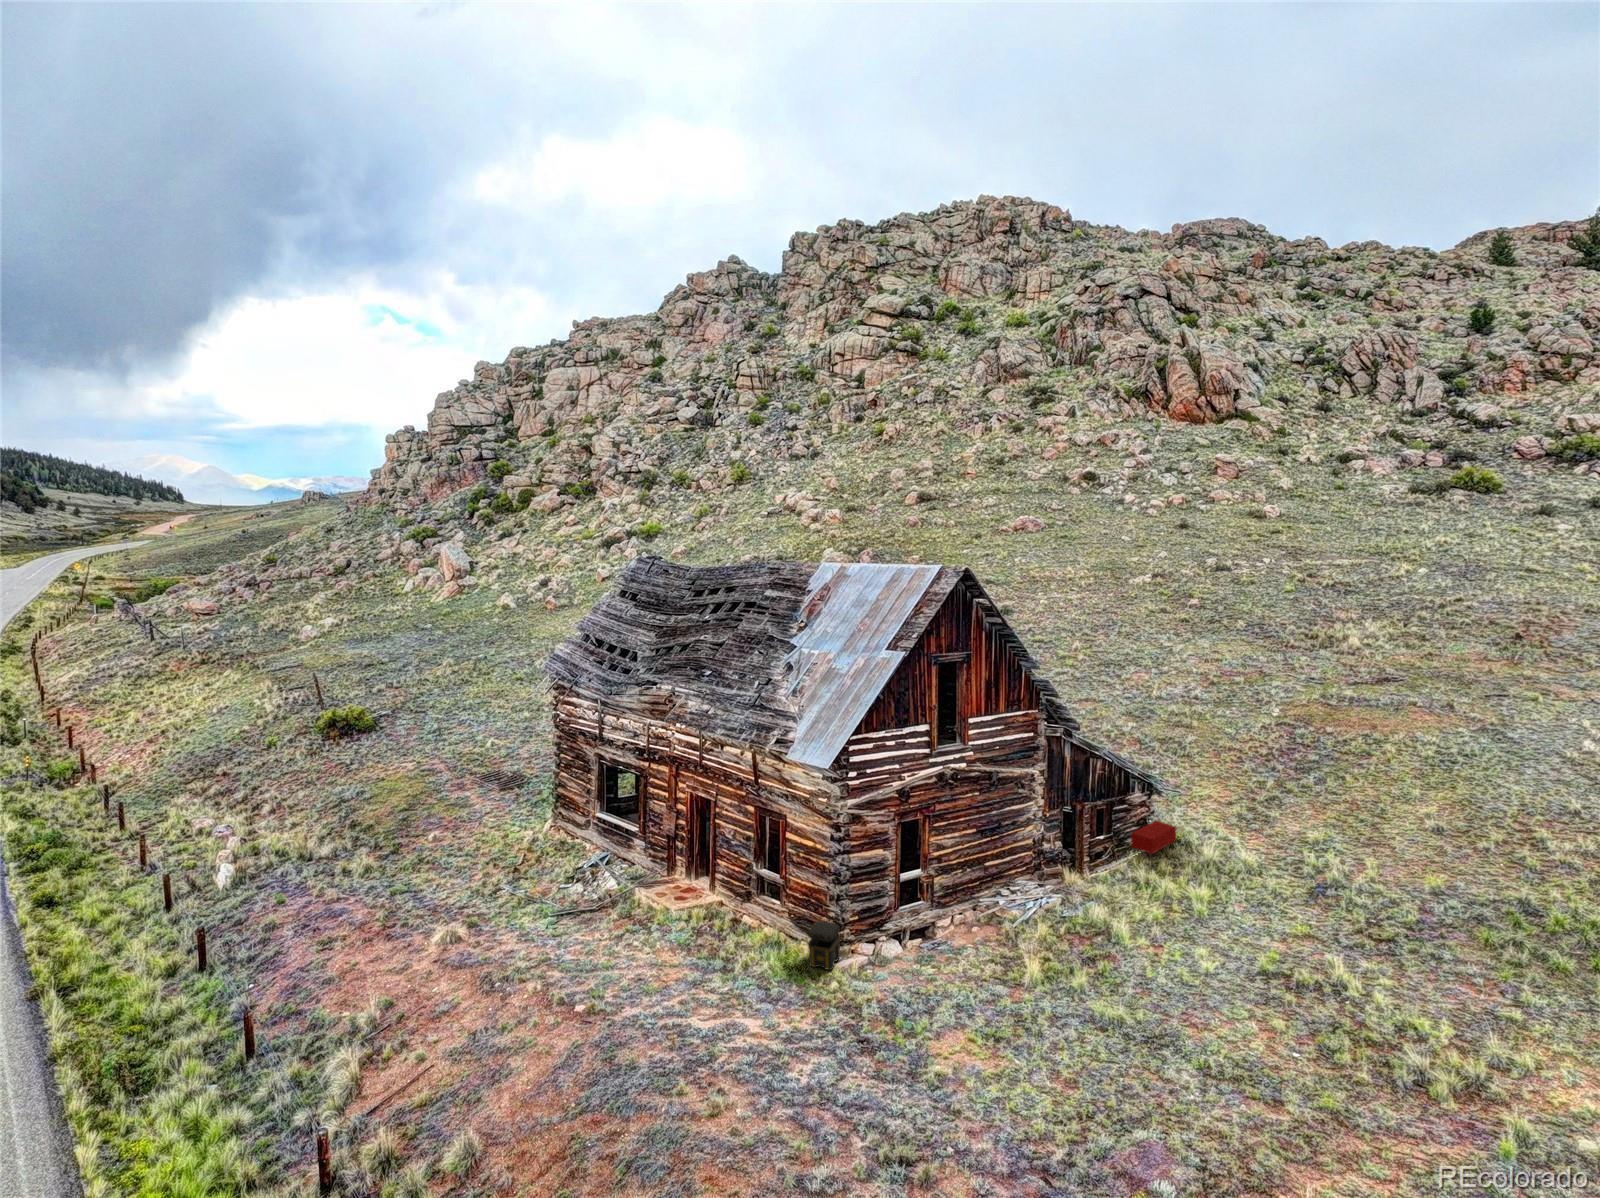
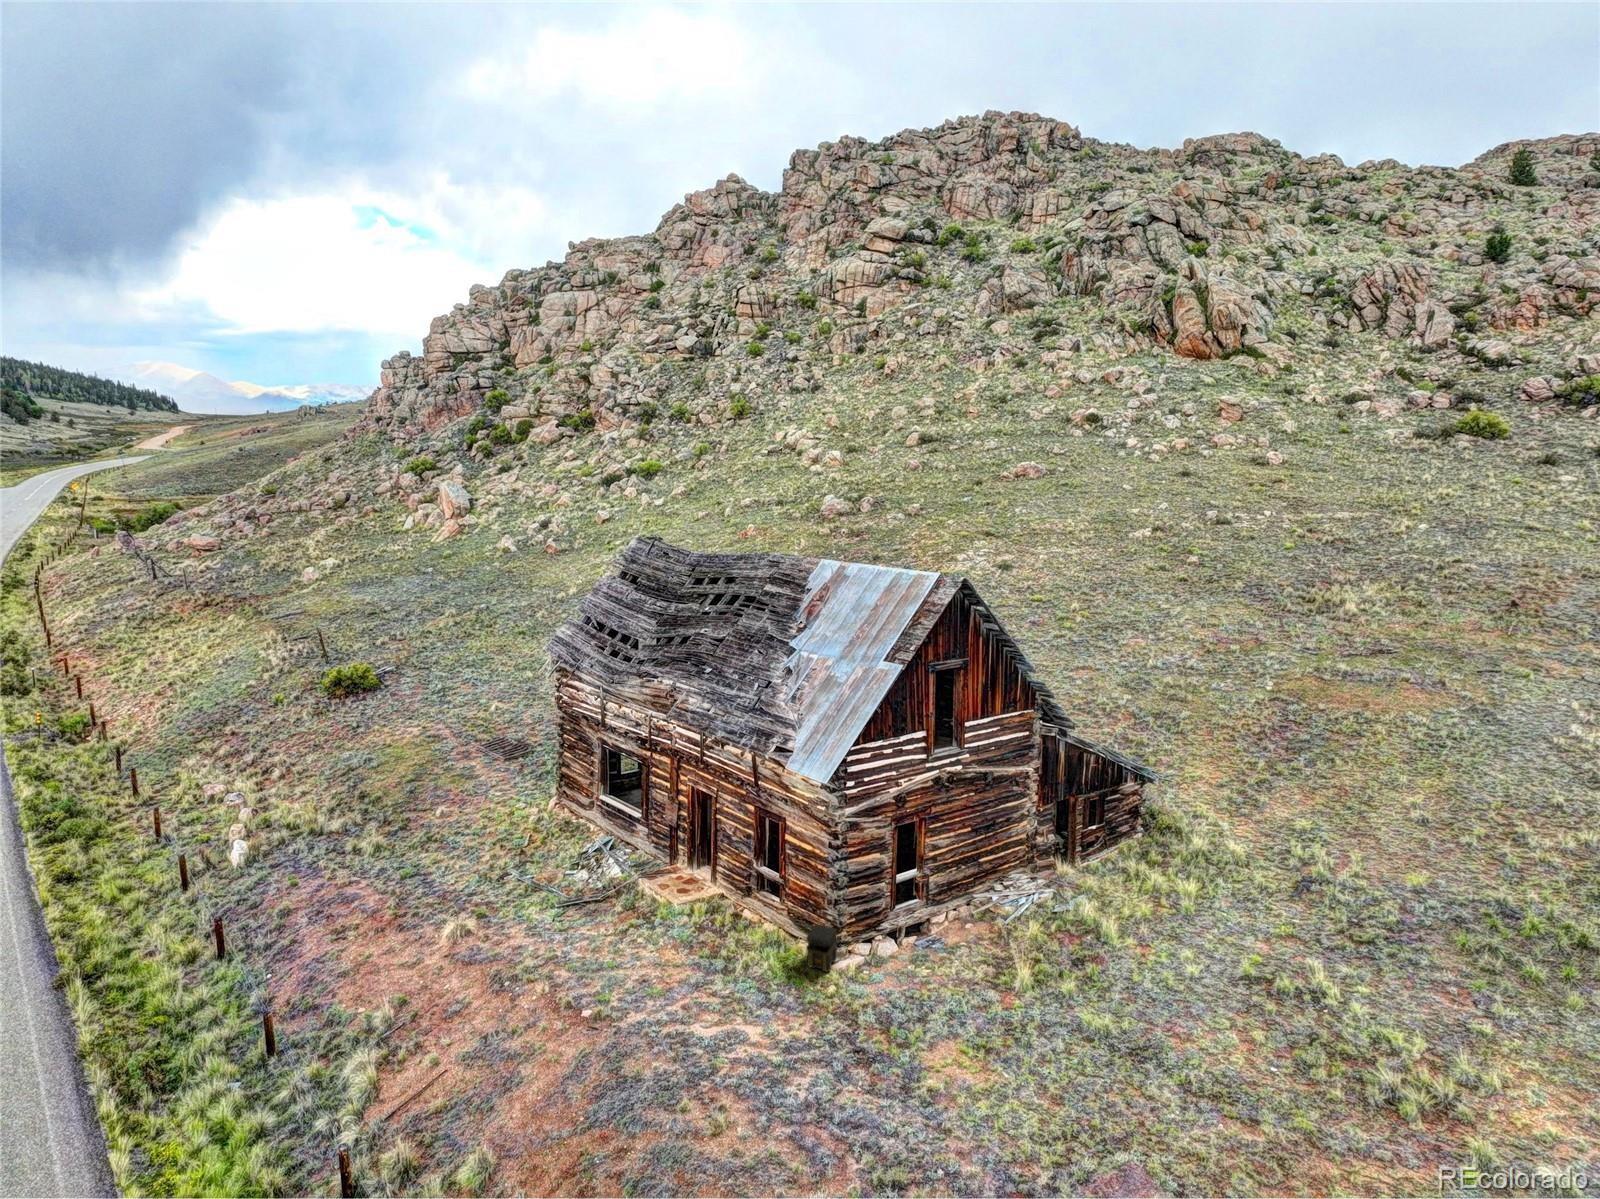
bench: present [1131,821,1176,860] -> none [1120,806,1164,846]

